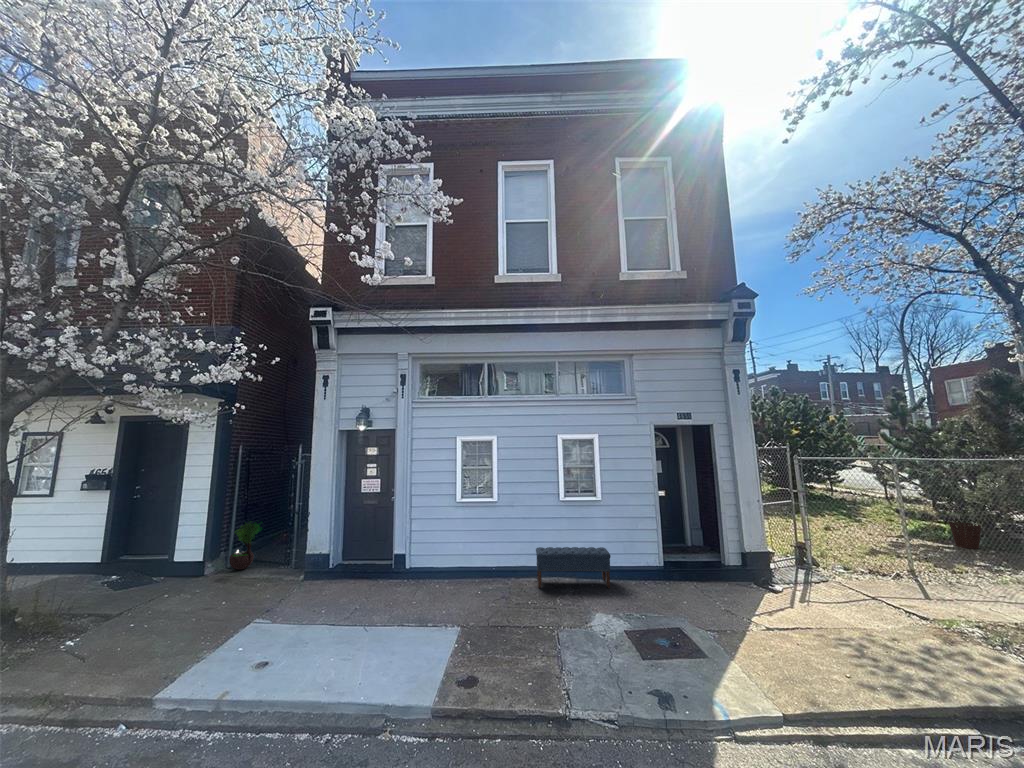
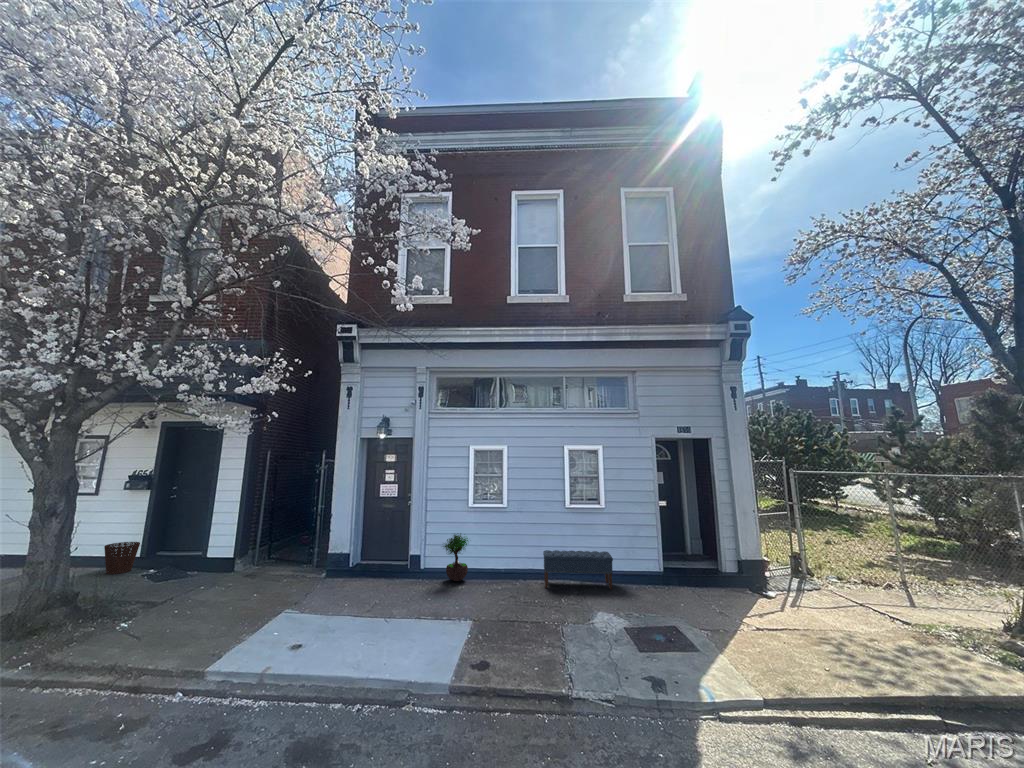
potted tree: present [229,522,260,570] -> present [443,533,468,581]
basket: present [949,522,981,549] -> present [104,542,140,574]

